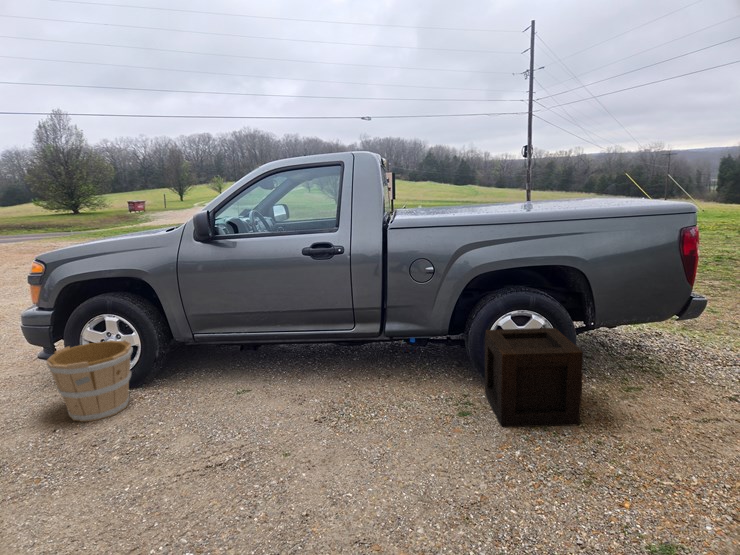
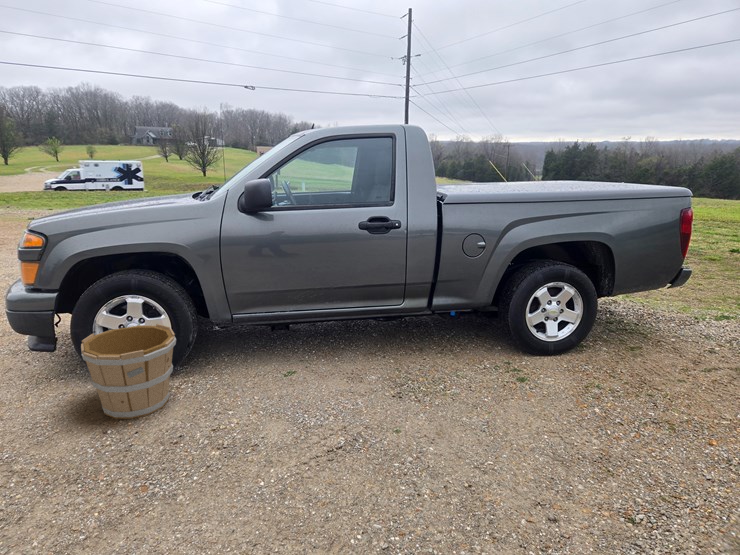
wooden crate: present [485,328,583,427] -> none [523,298,629,388]

